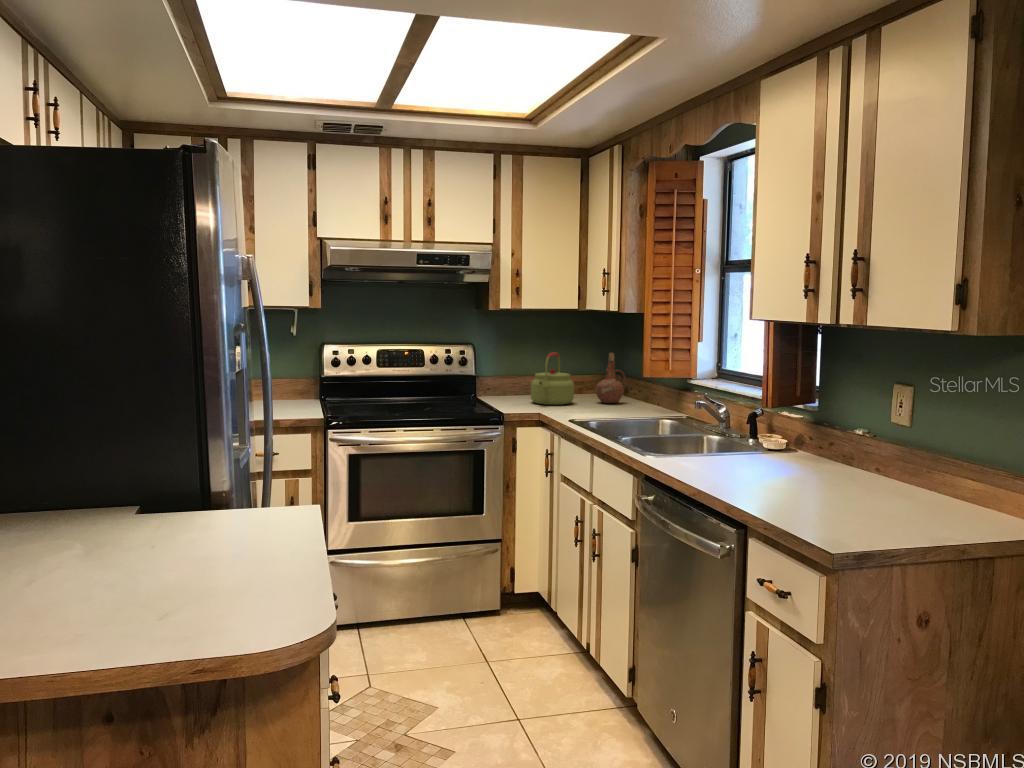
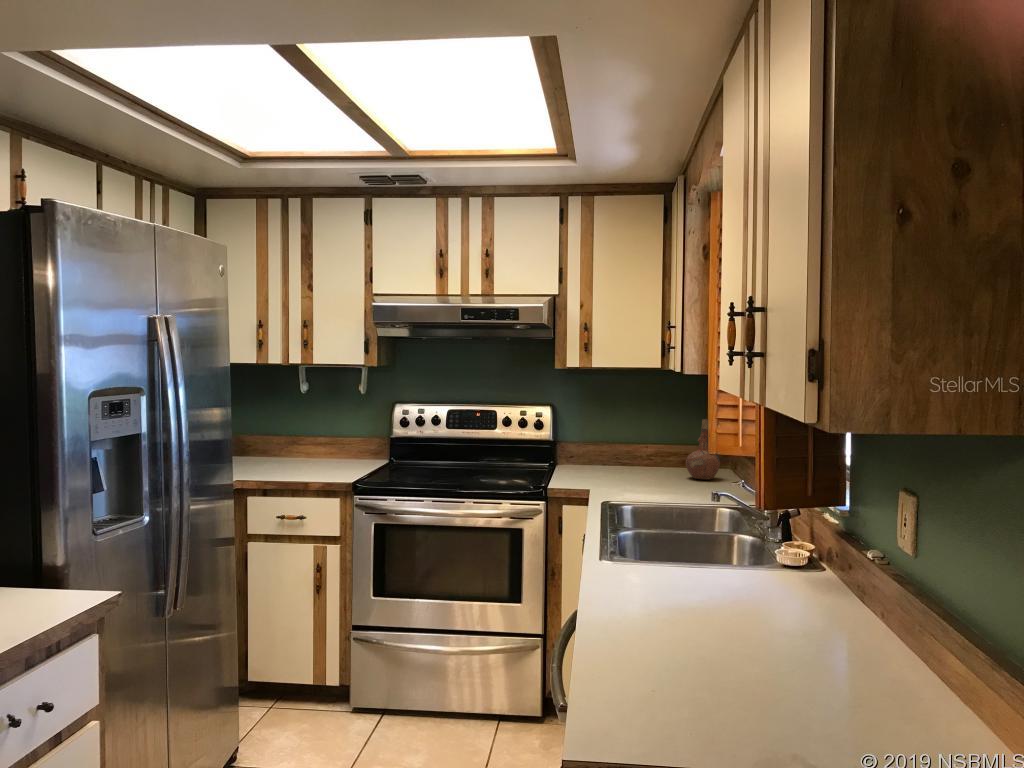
kettle: present [531,352,574,405] -> none [608,417,658,478]

